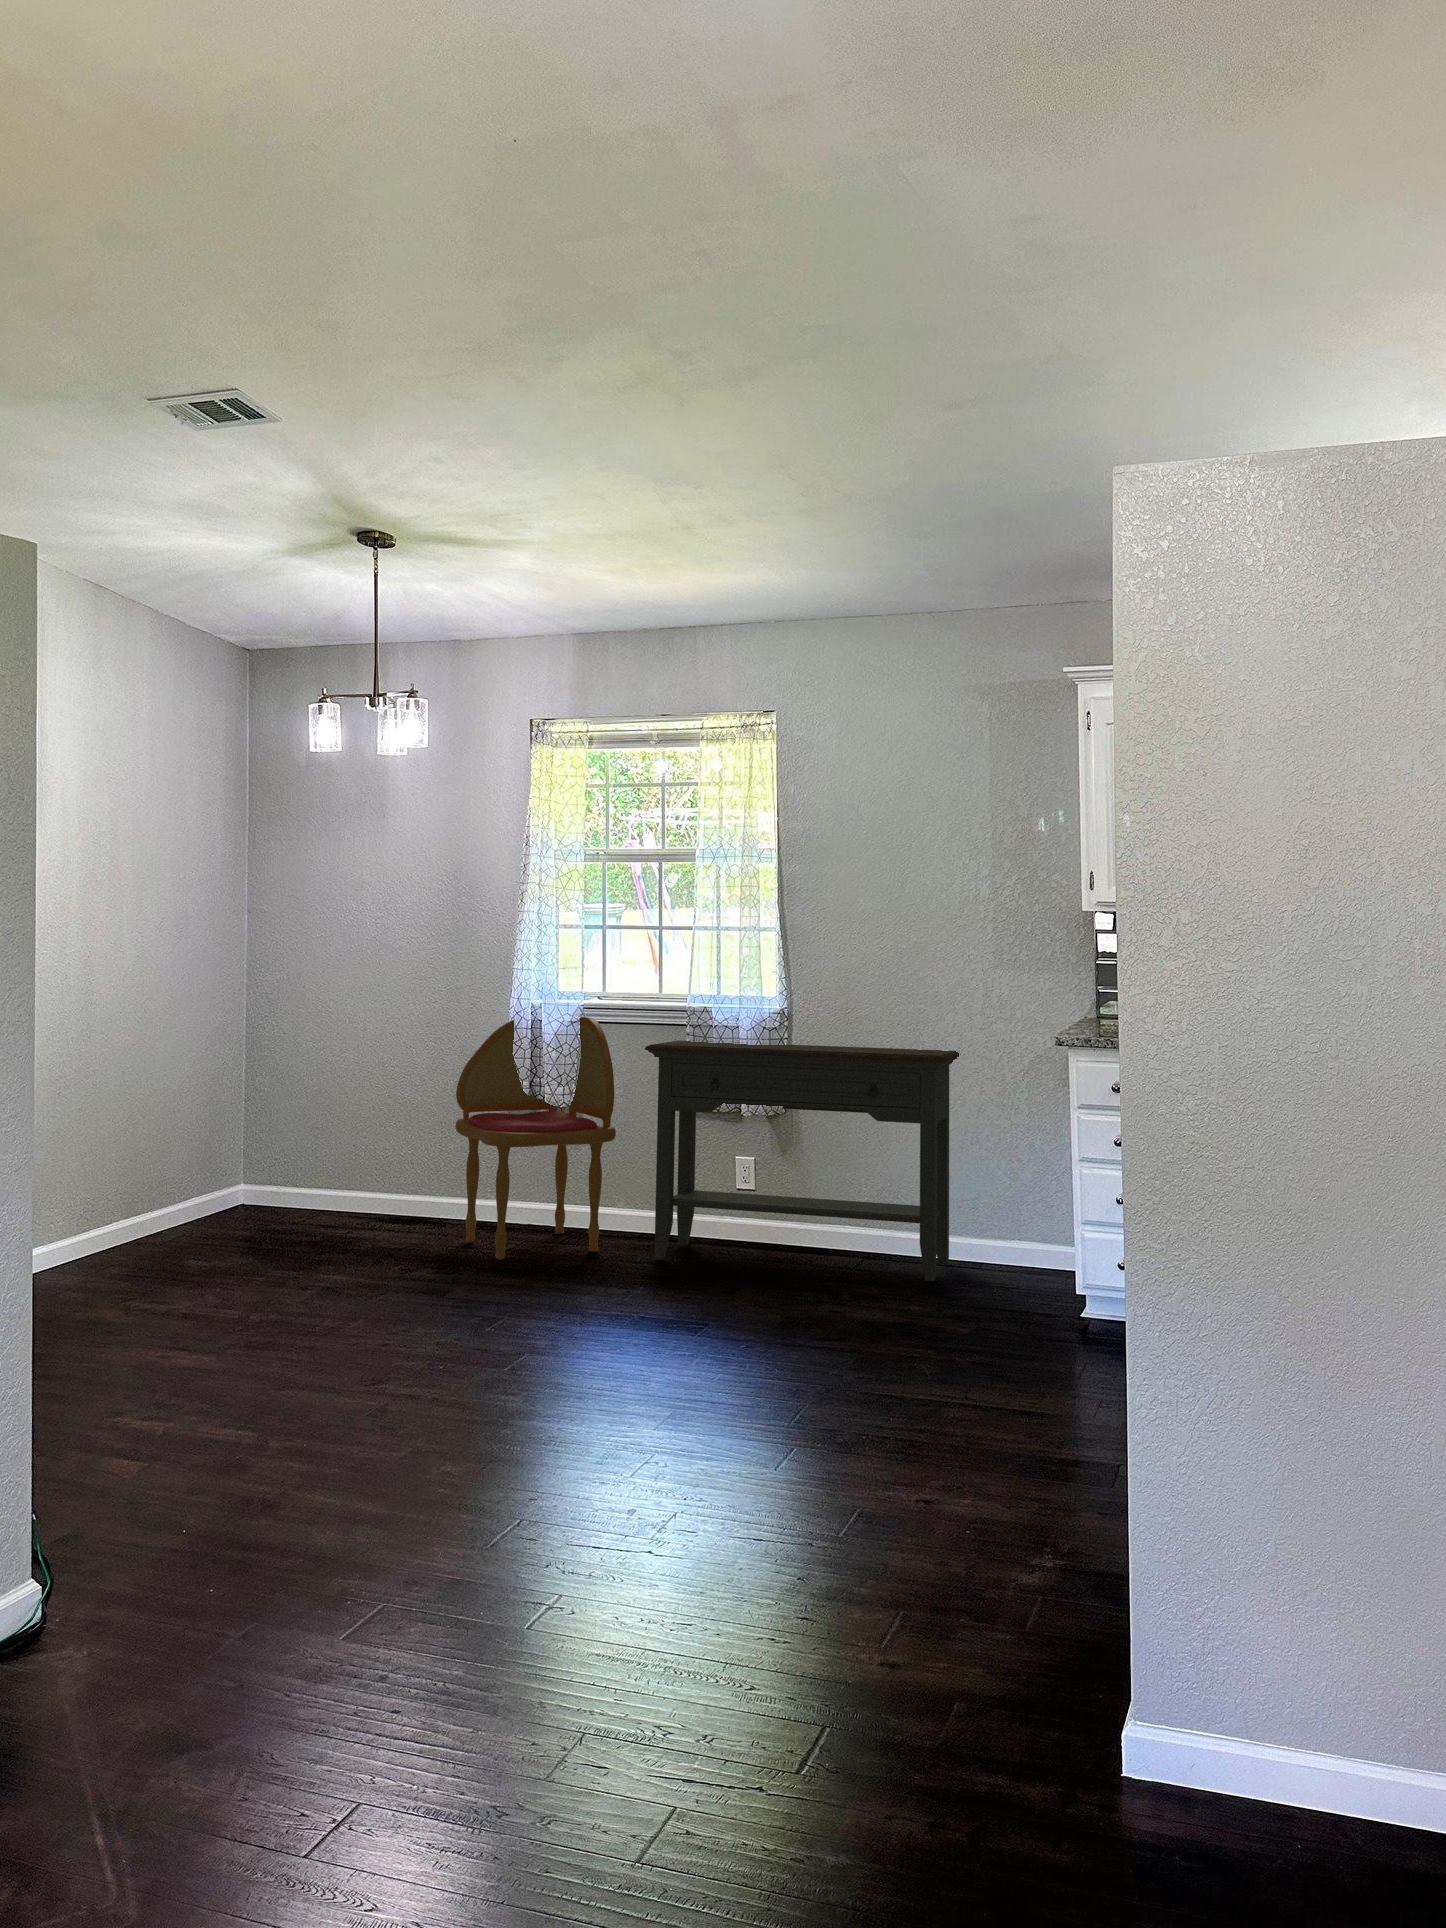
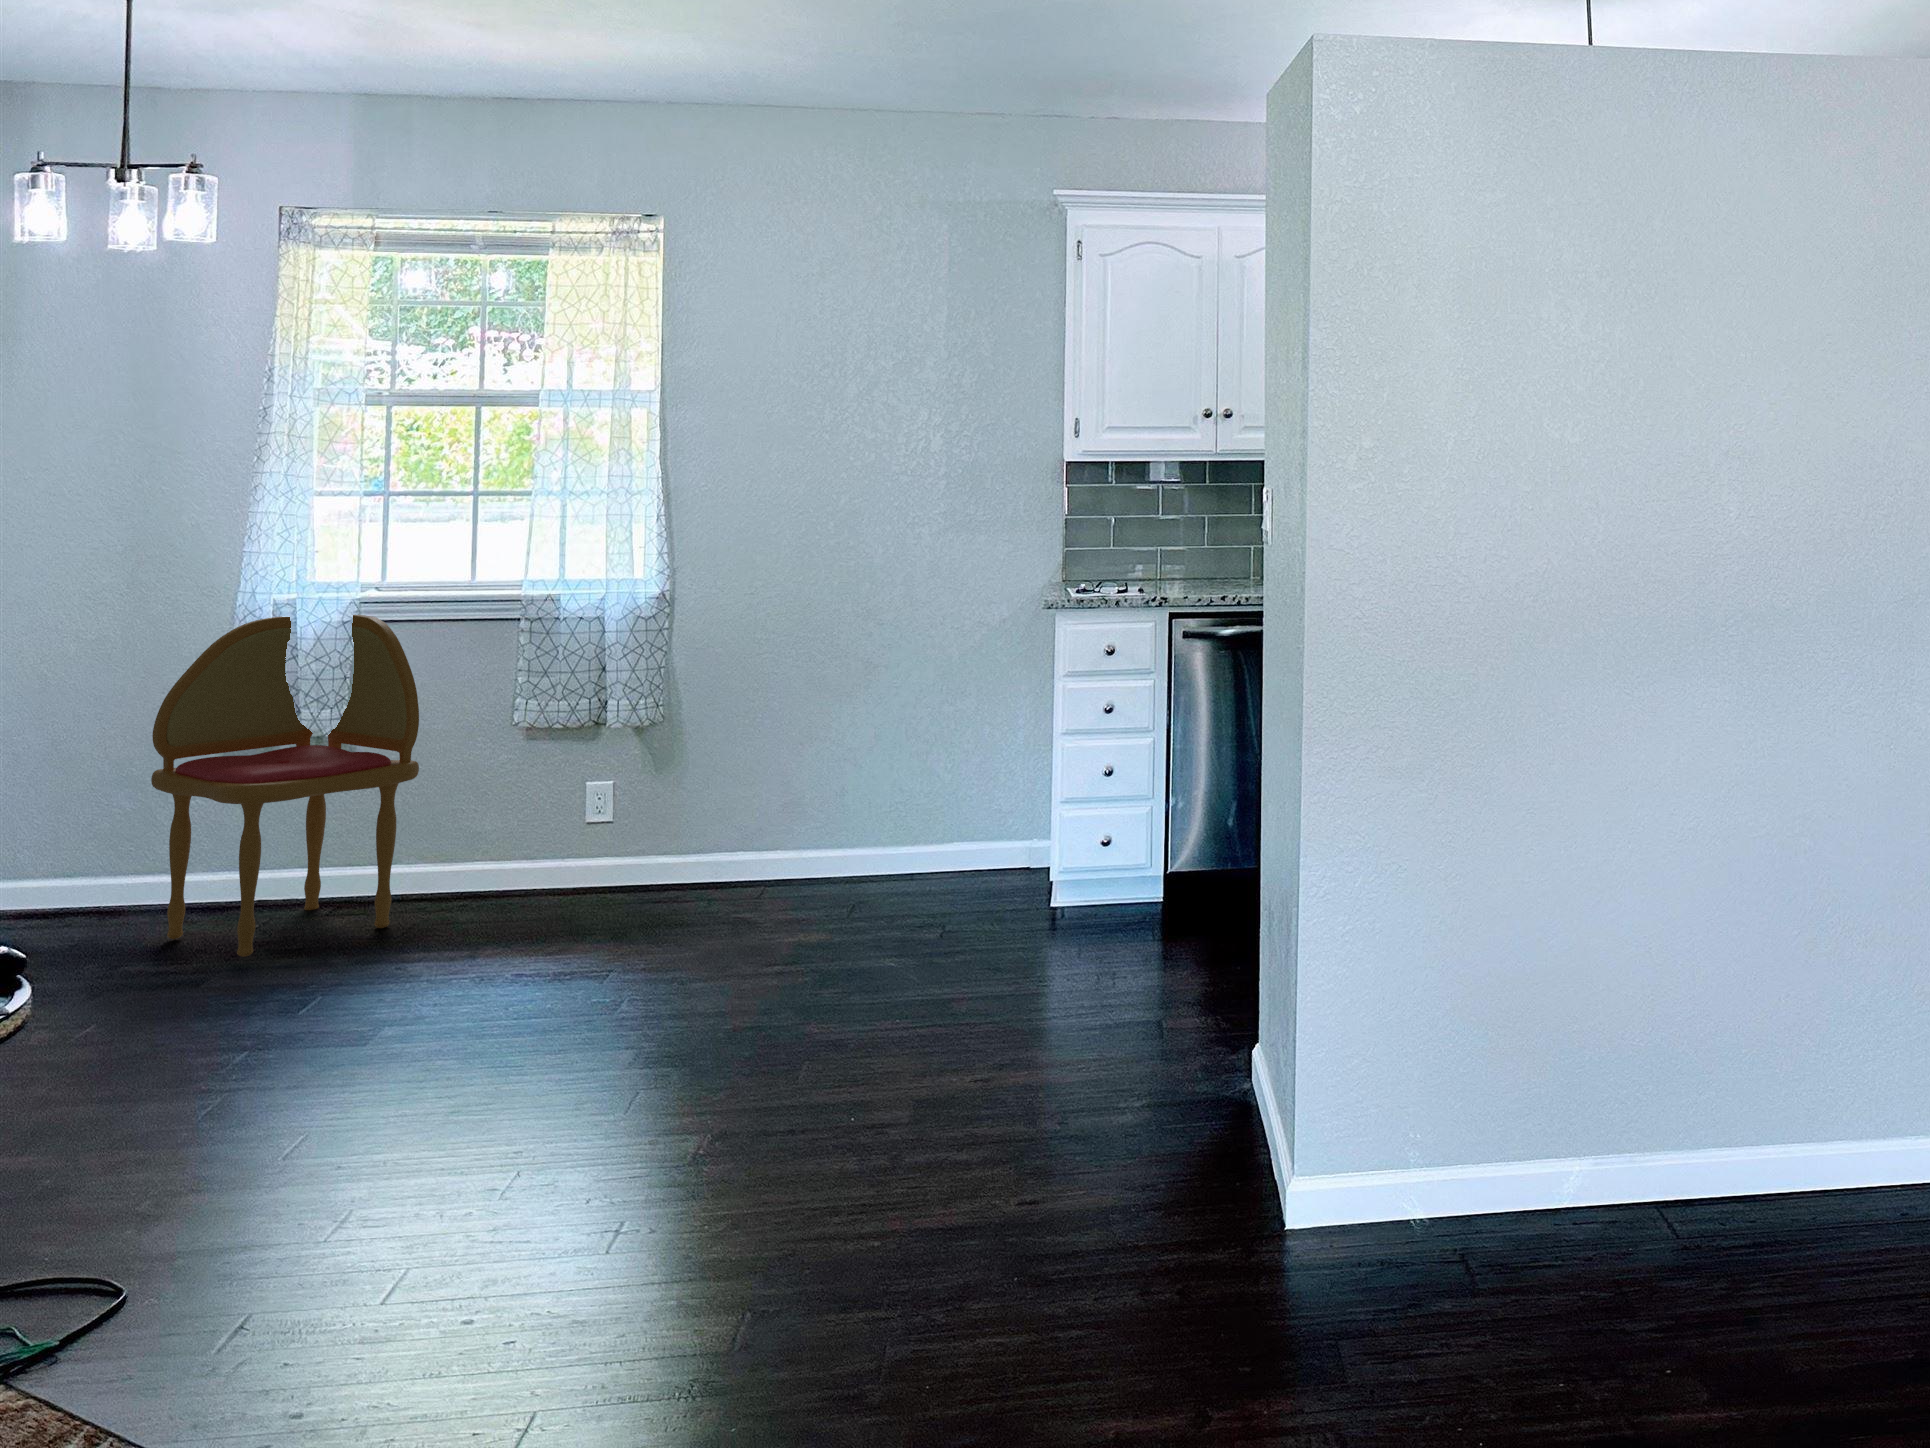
console table: present [645,1041,959,1281] -> none [474,633,894,924]

